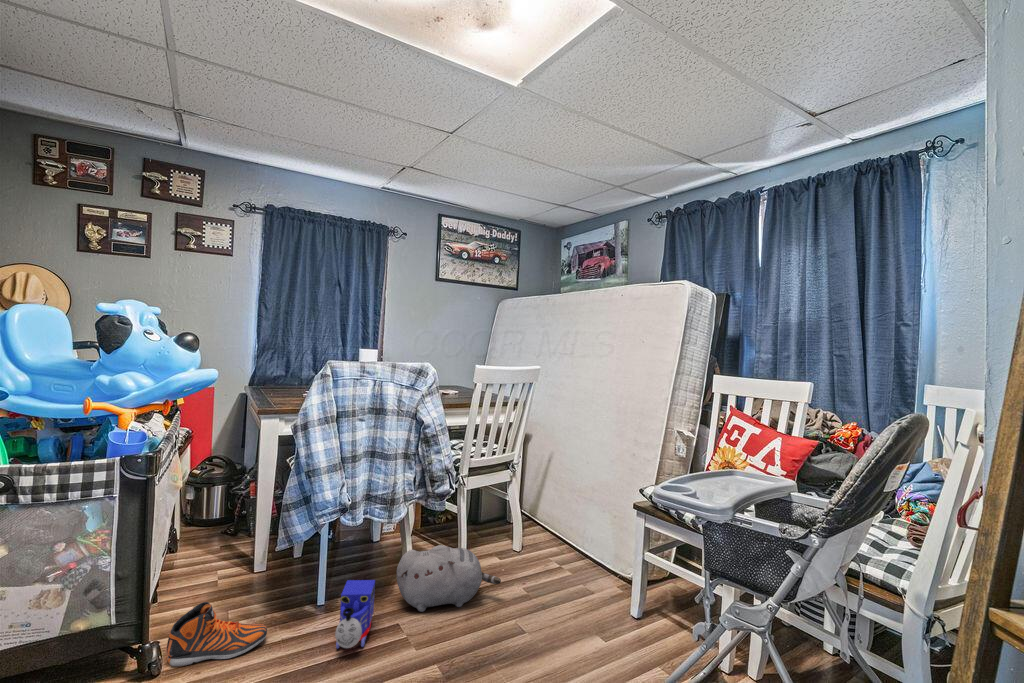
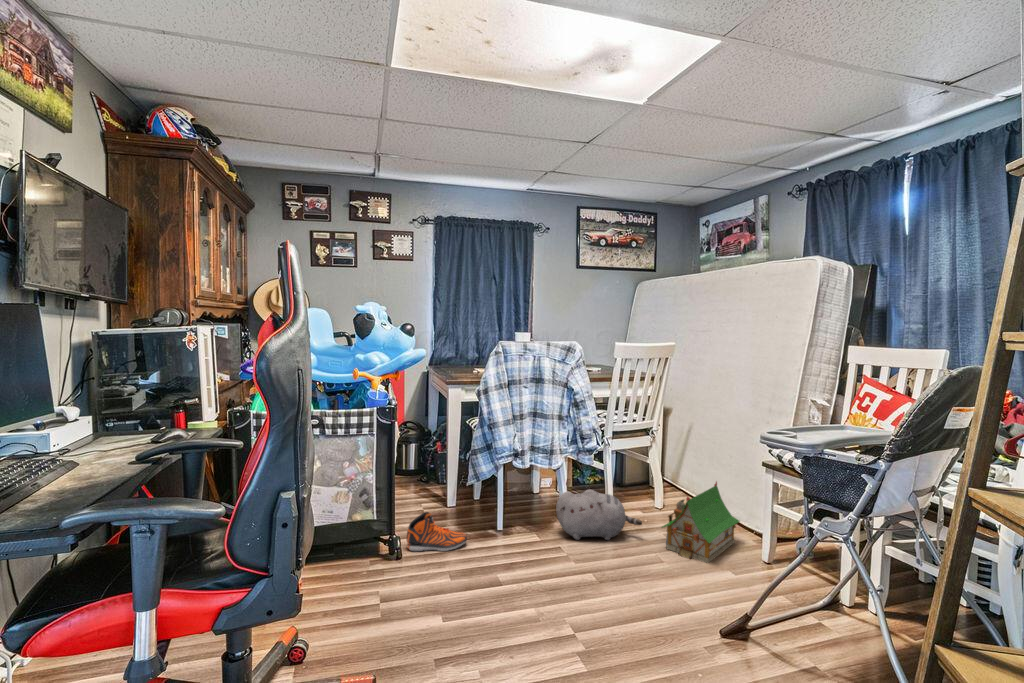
toy house: none [523,522,606,629] -> present [662,482,740,563]
toy train: present [335,580,375,648] -> none [516,509,541,555]

